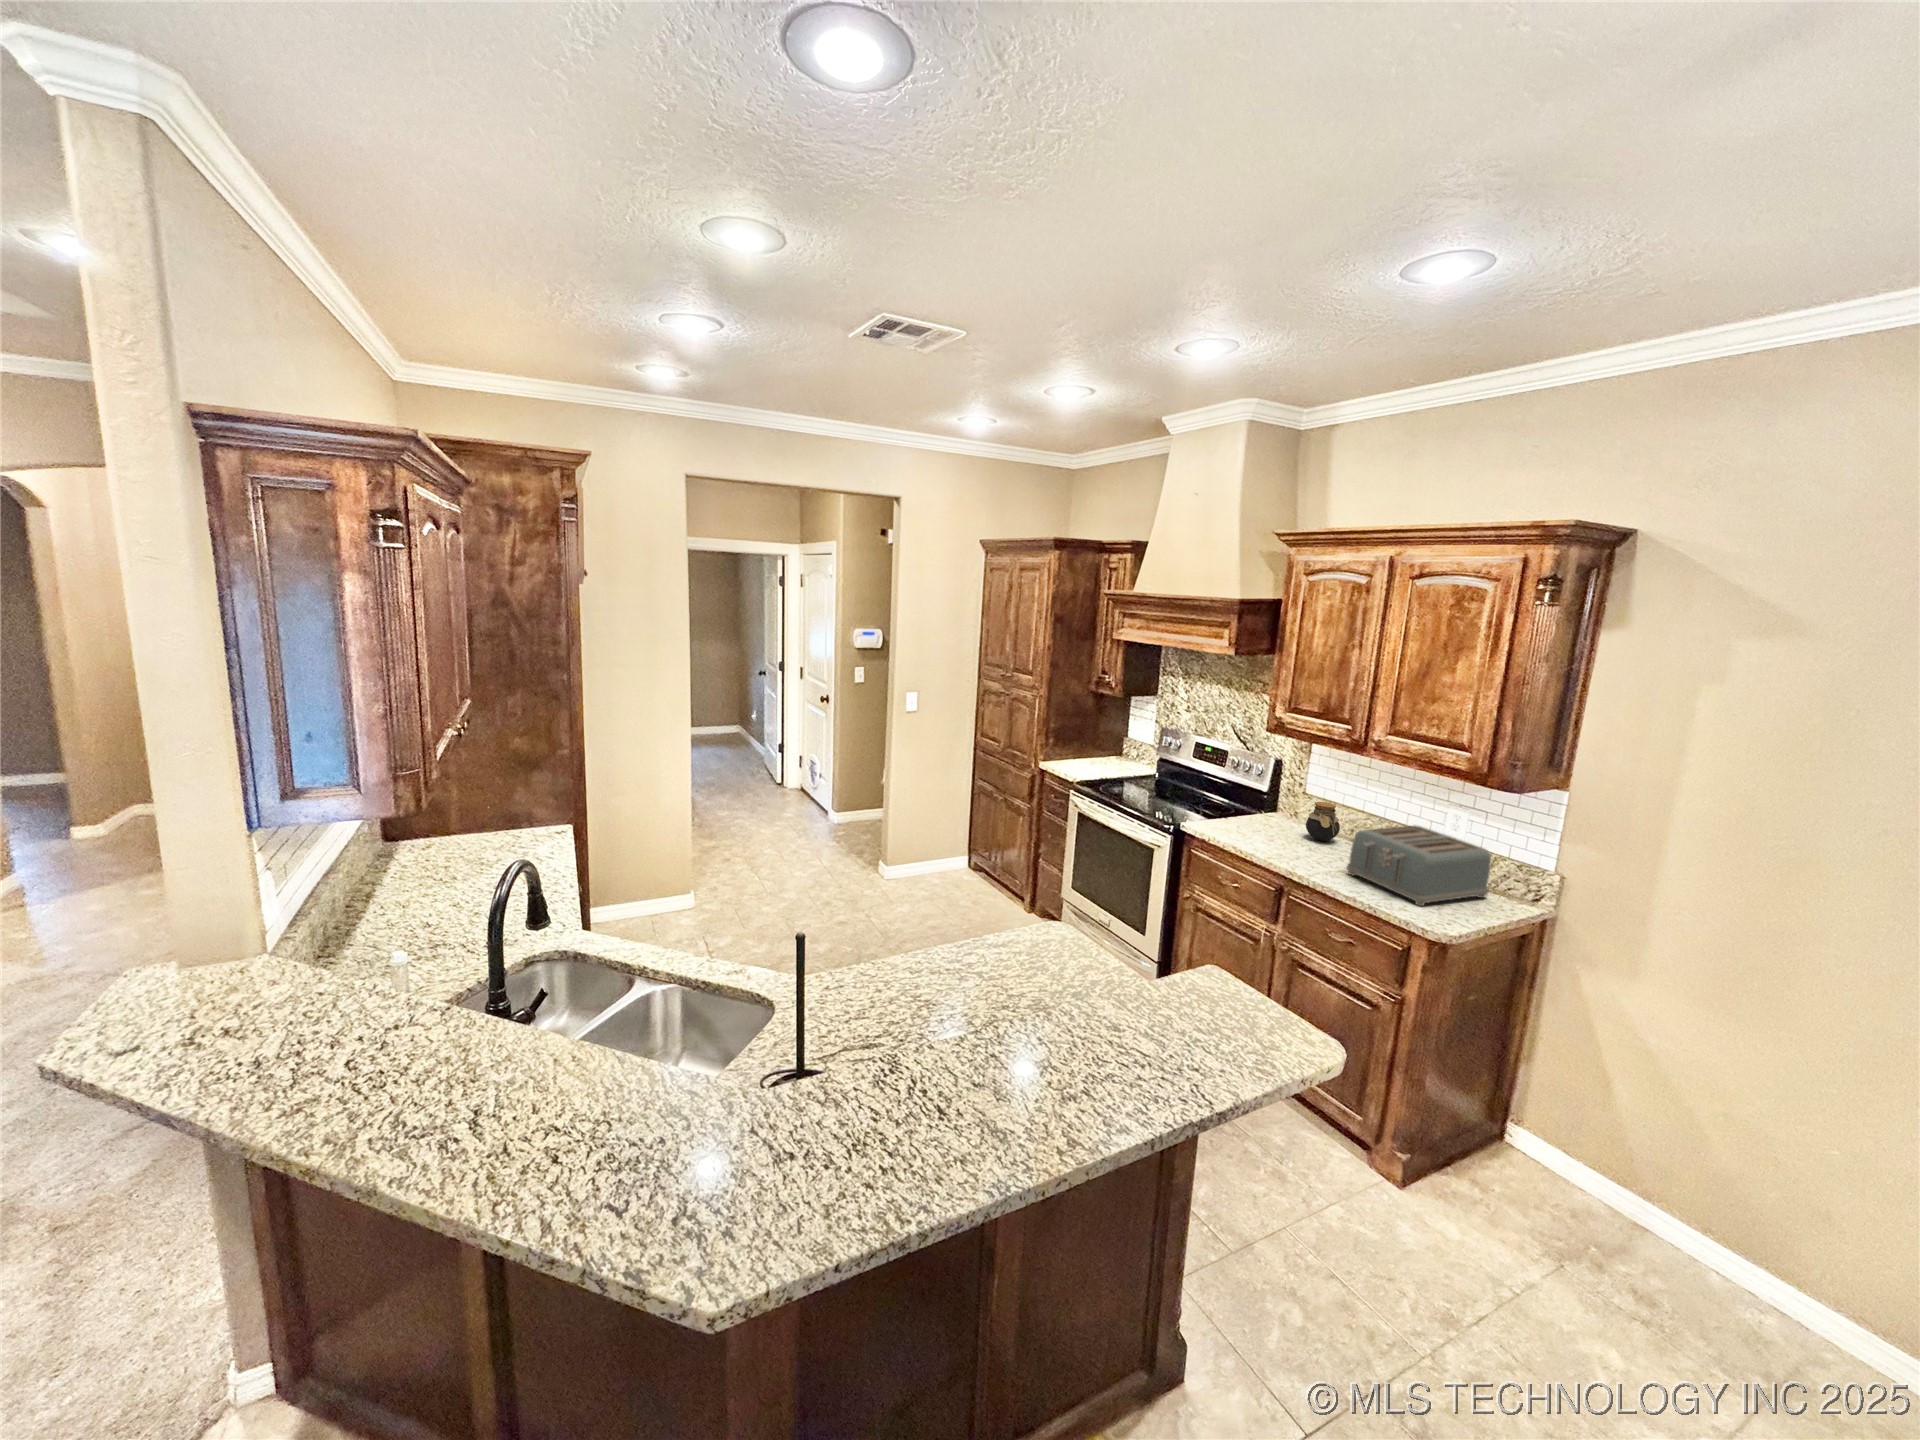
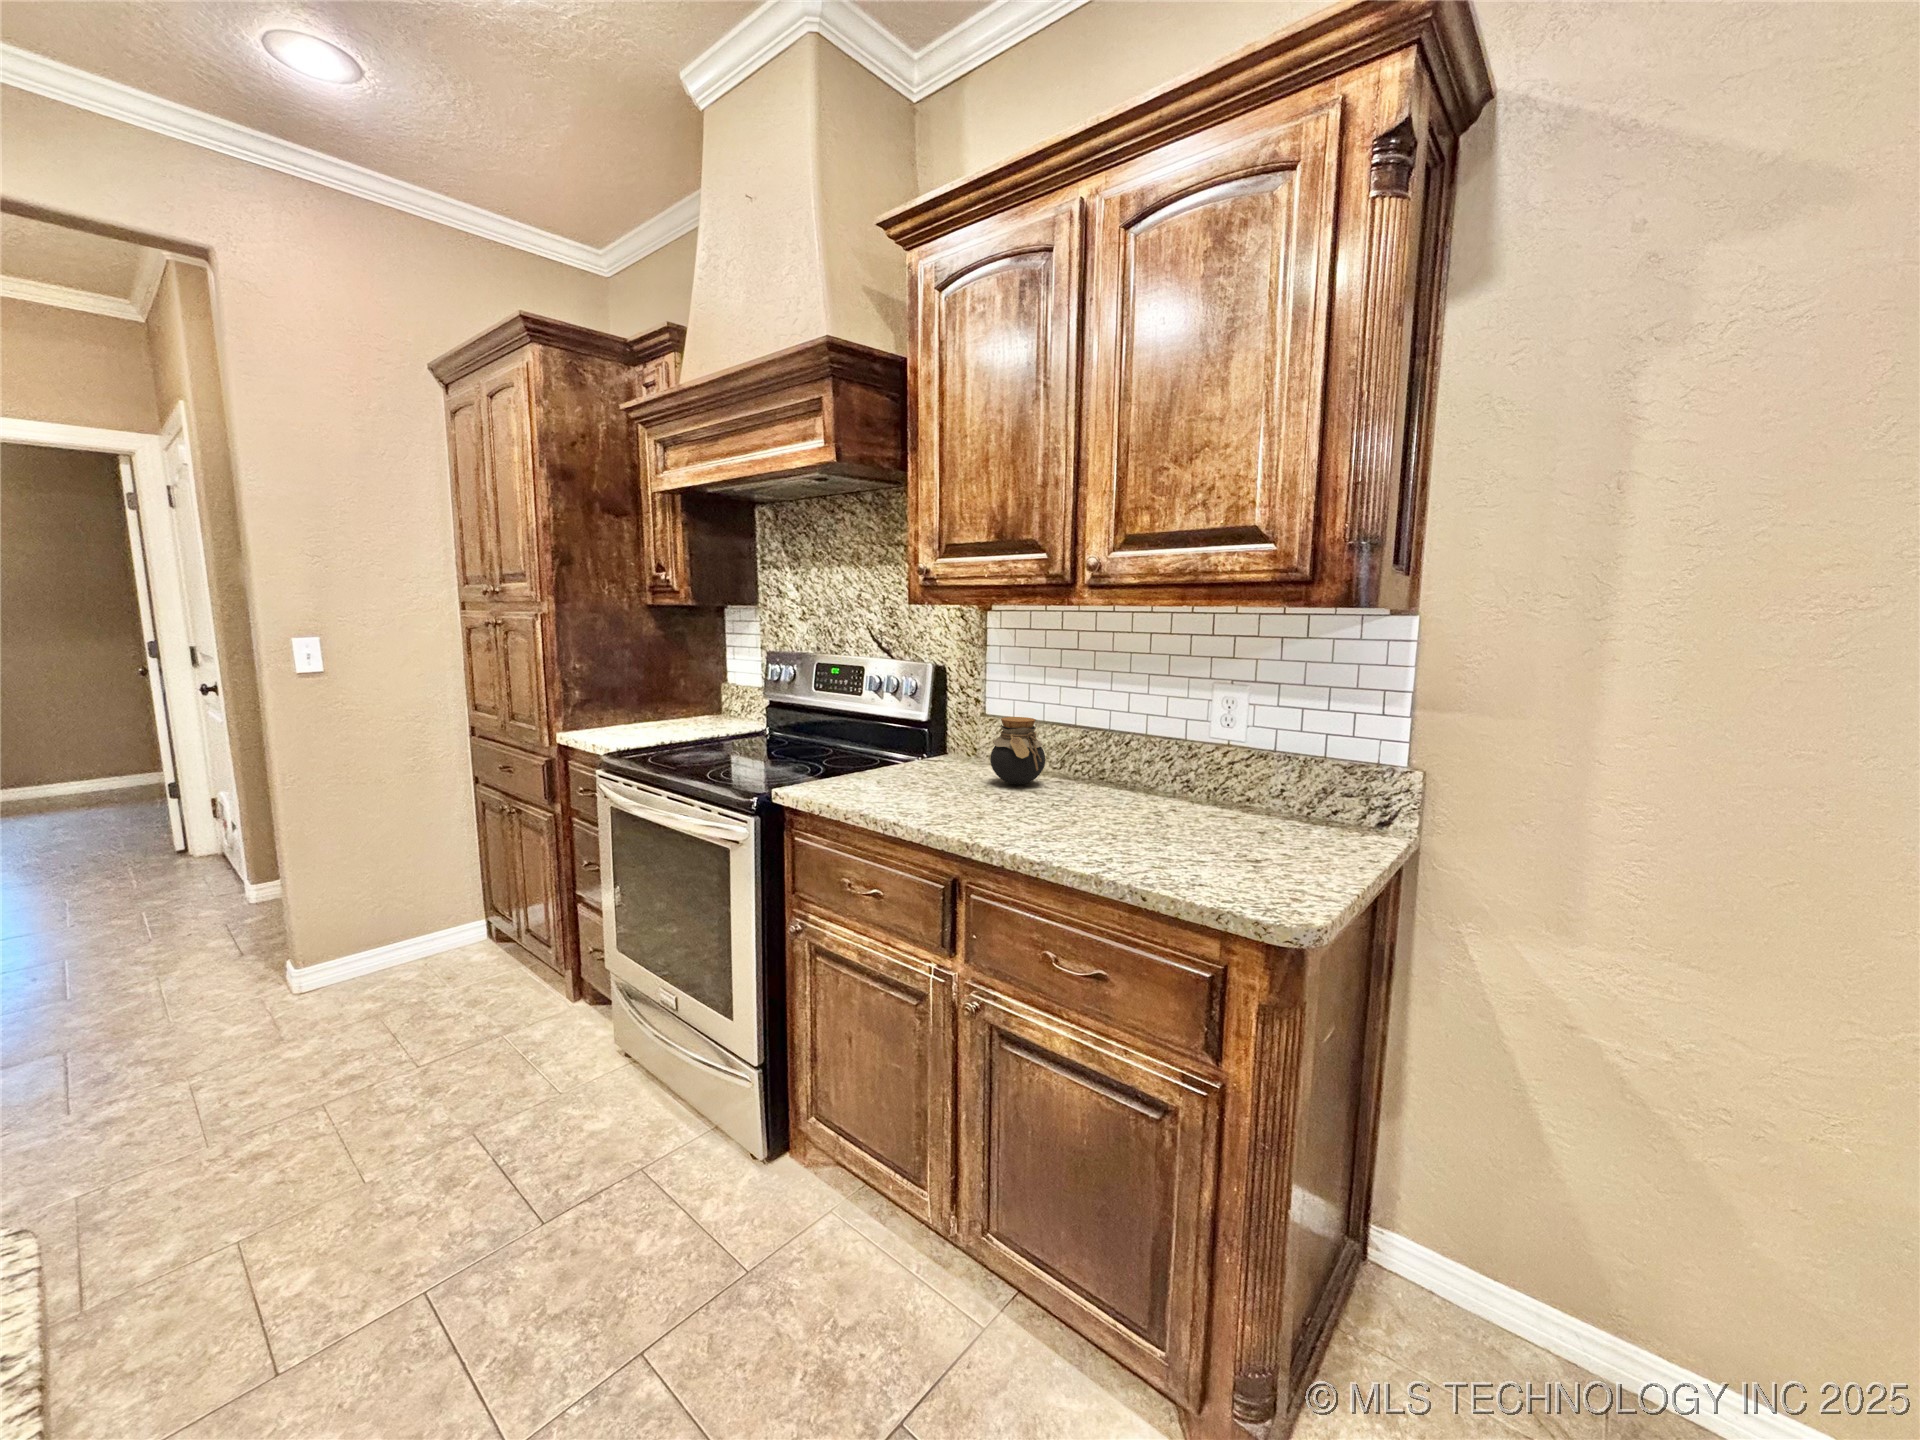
toaster: present [1346,825,1491,906] -> none [1069,723,1315,870]

